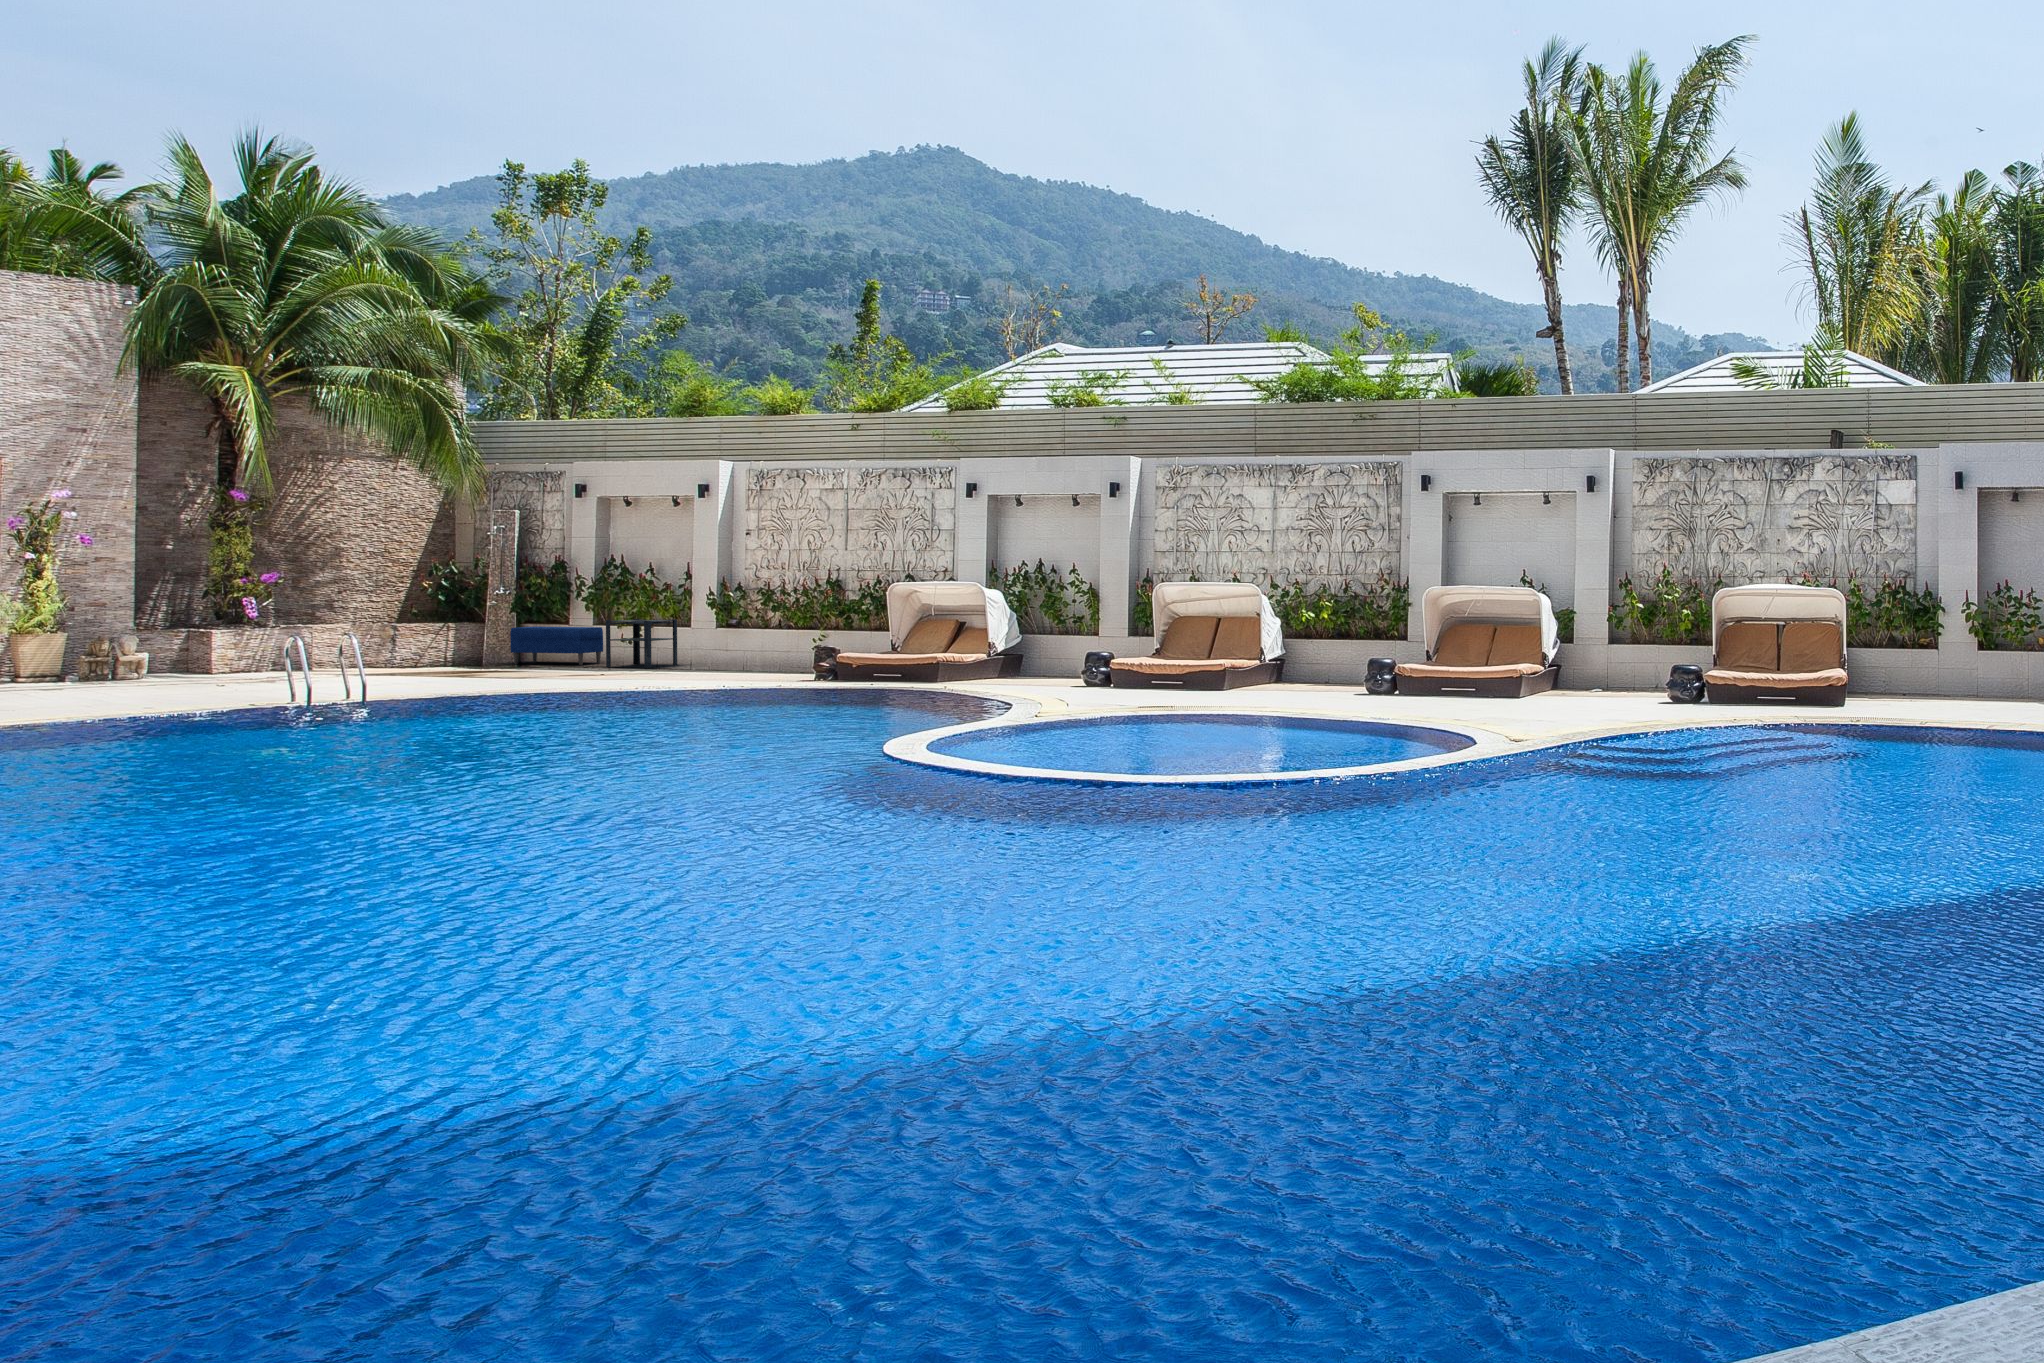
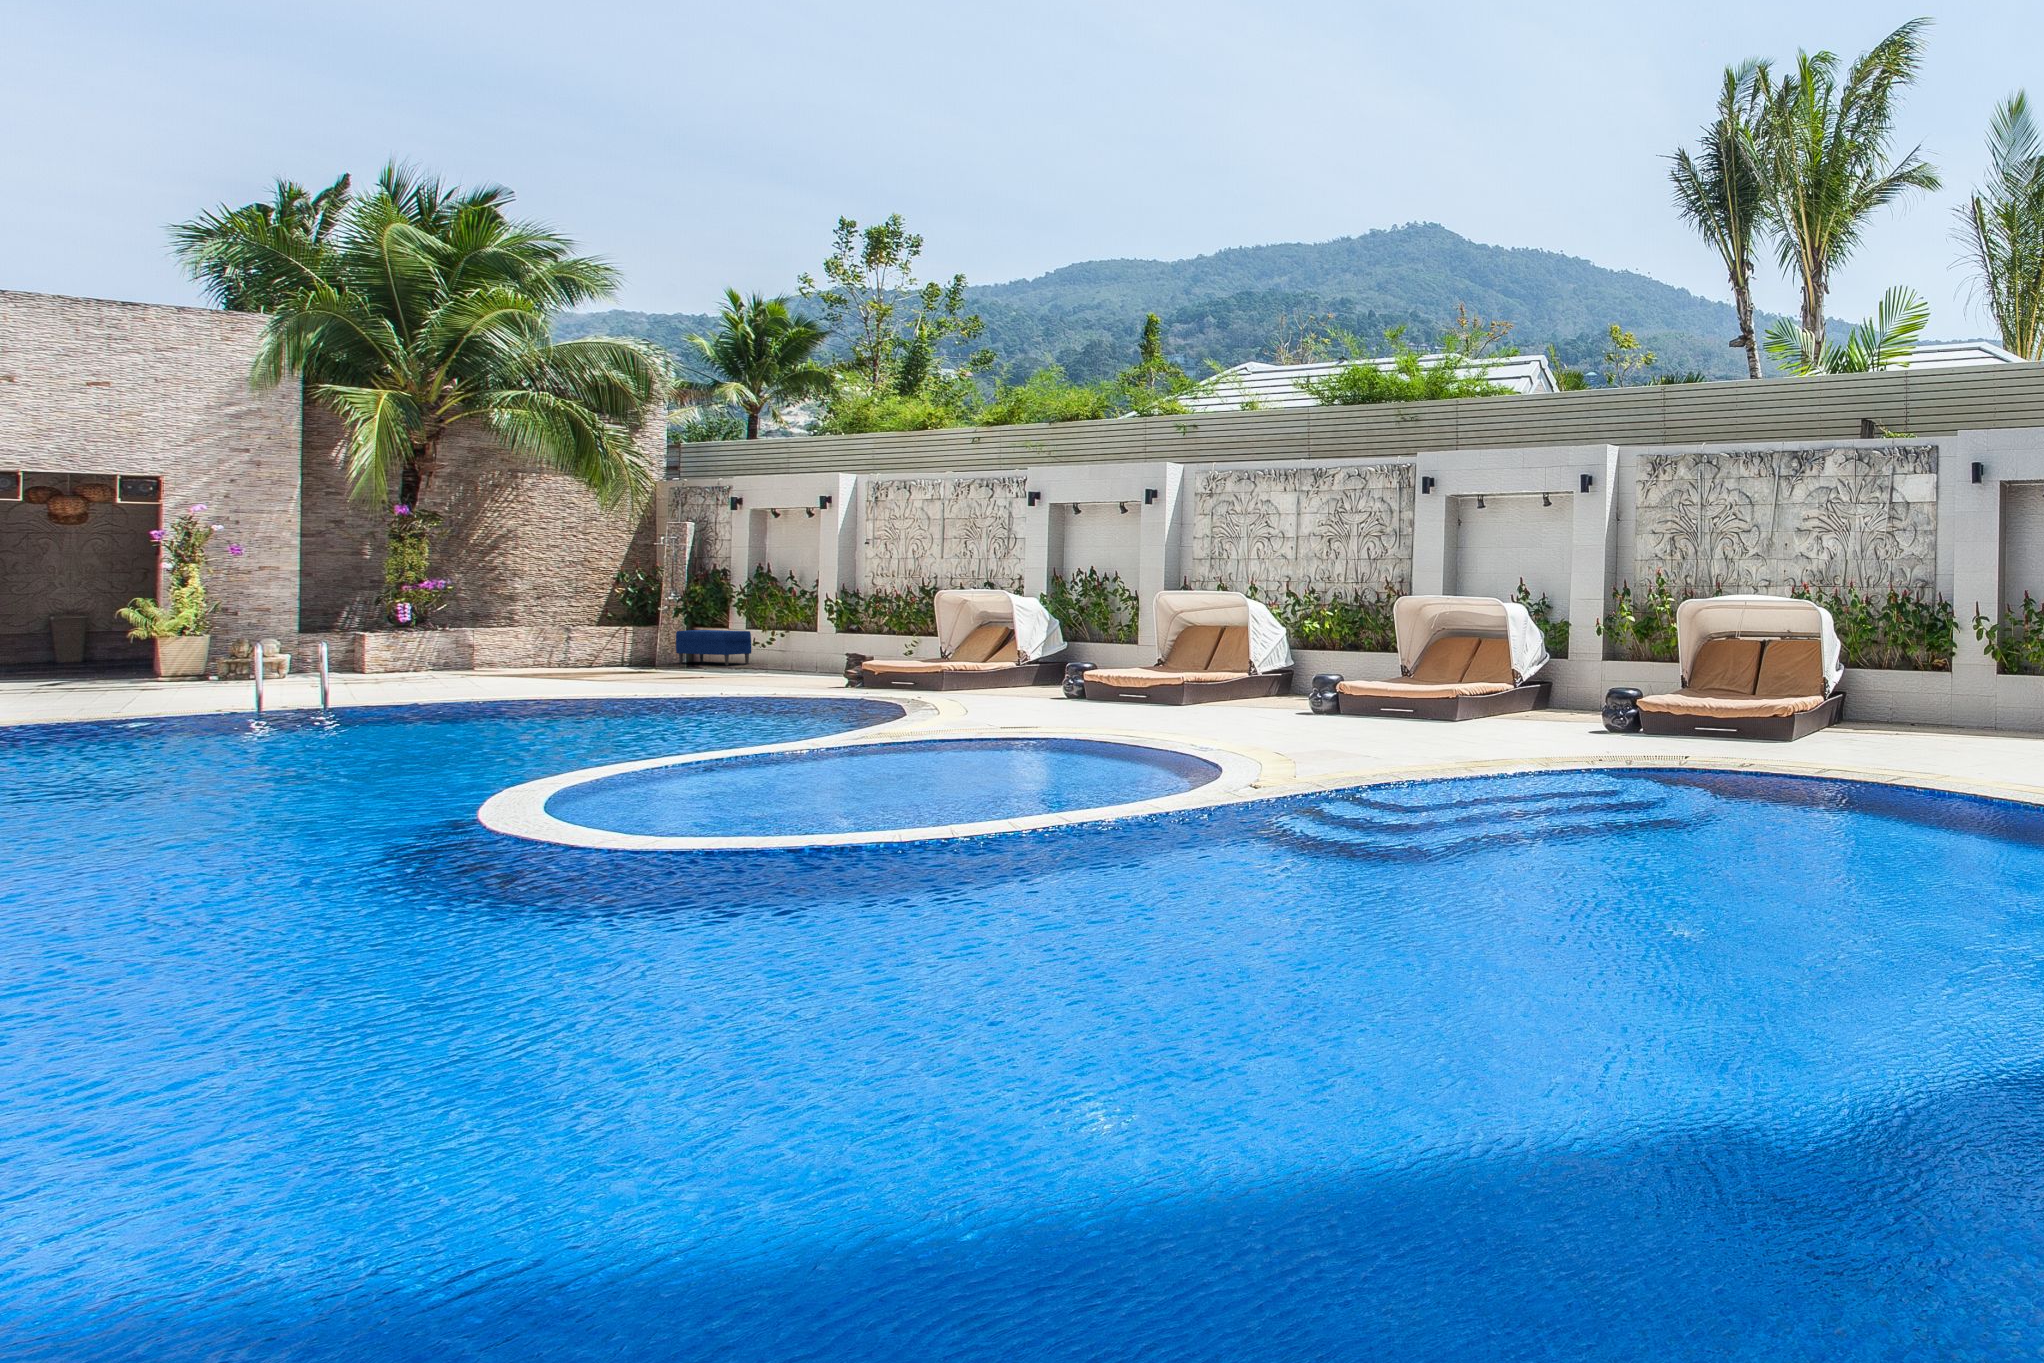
side table: present [606,619,677,668] -> none [740,624,805,669]

